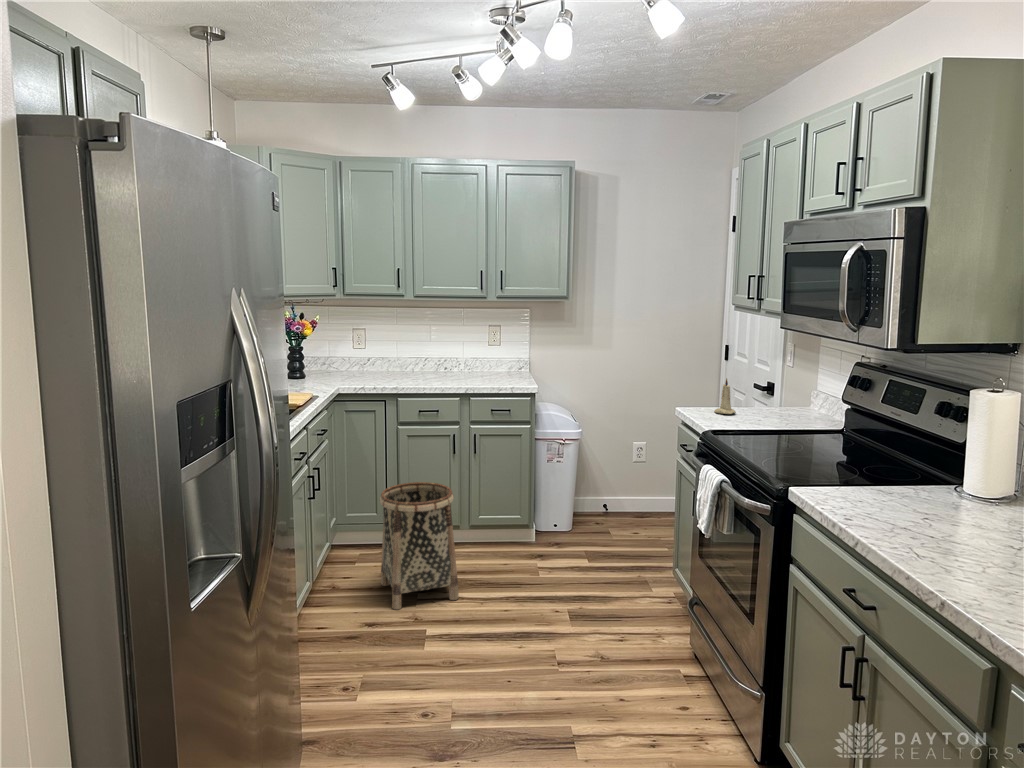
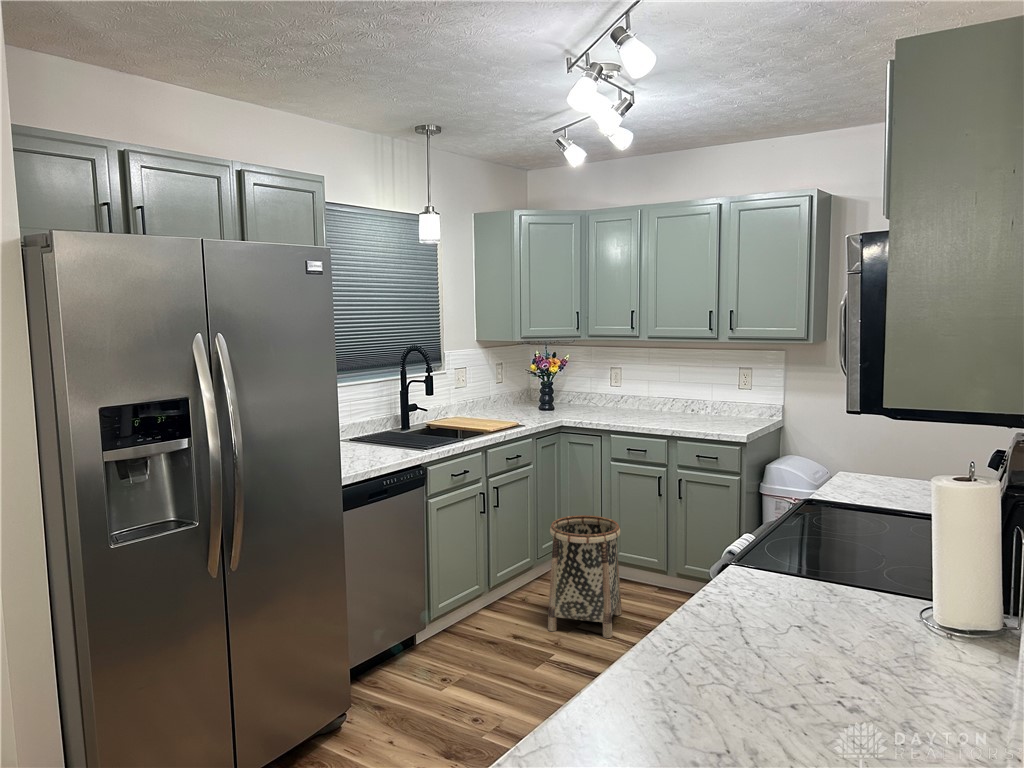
candle: present [714,378,736,414] -> none [854,444,881,489]

